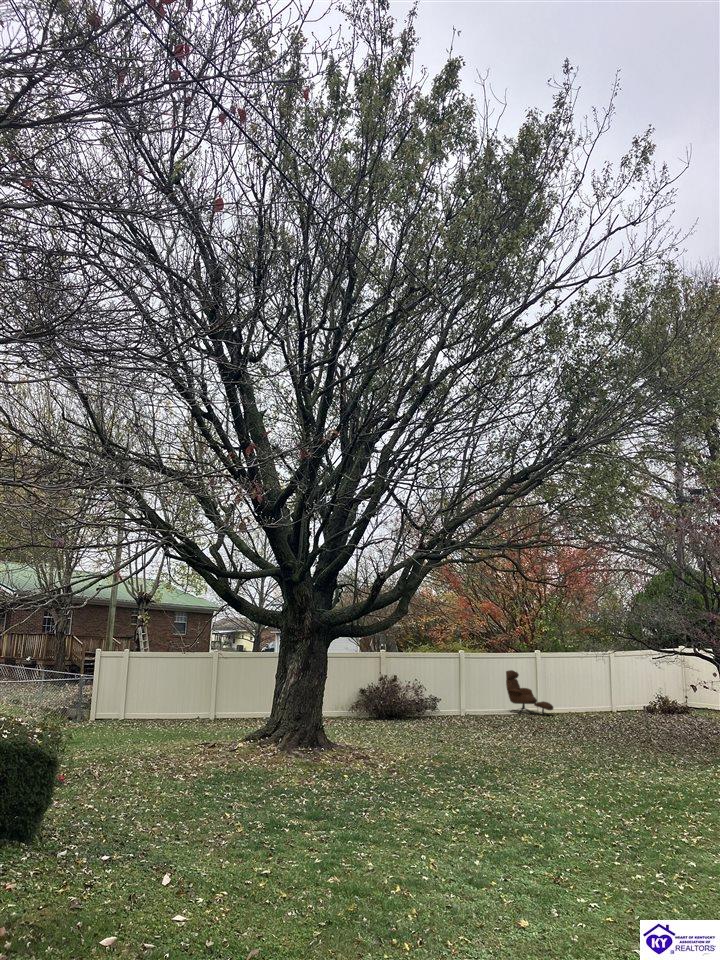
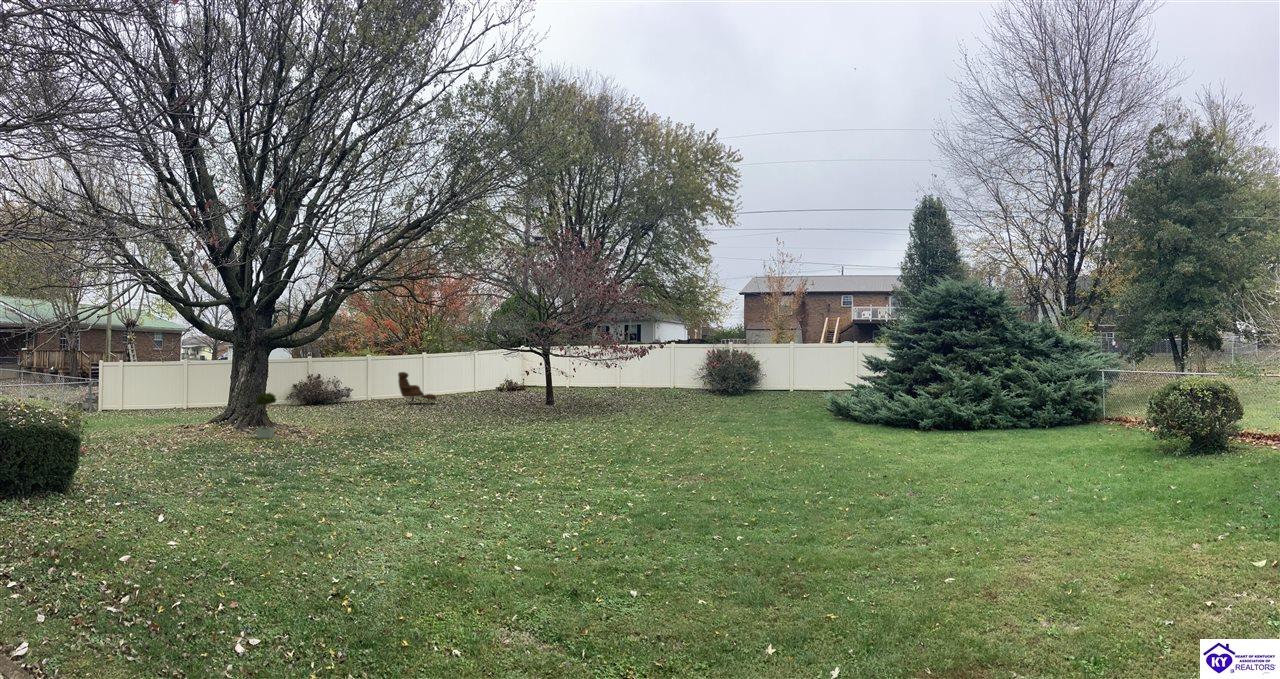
potted tree: none [321,695,346,757] -> present [256,393,276,438]

